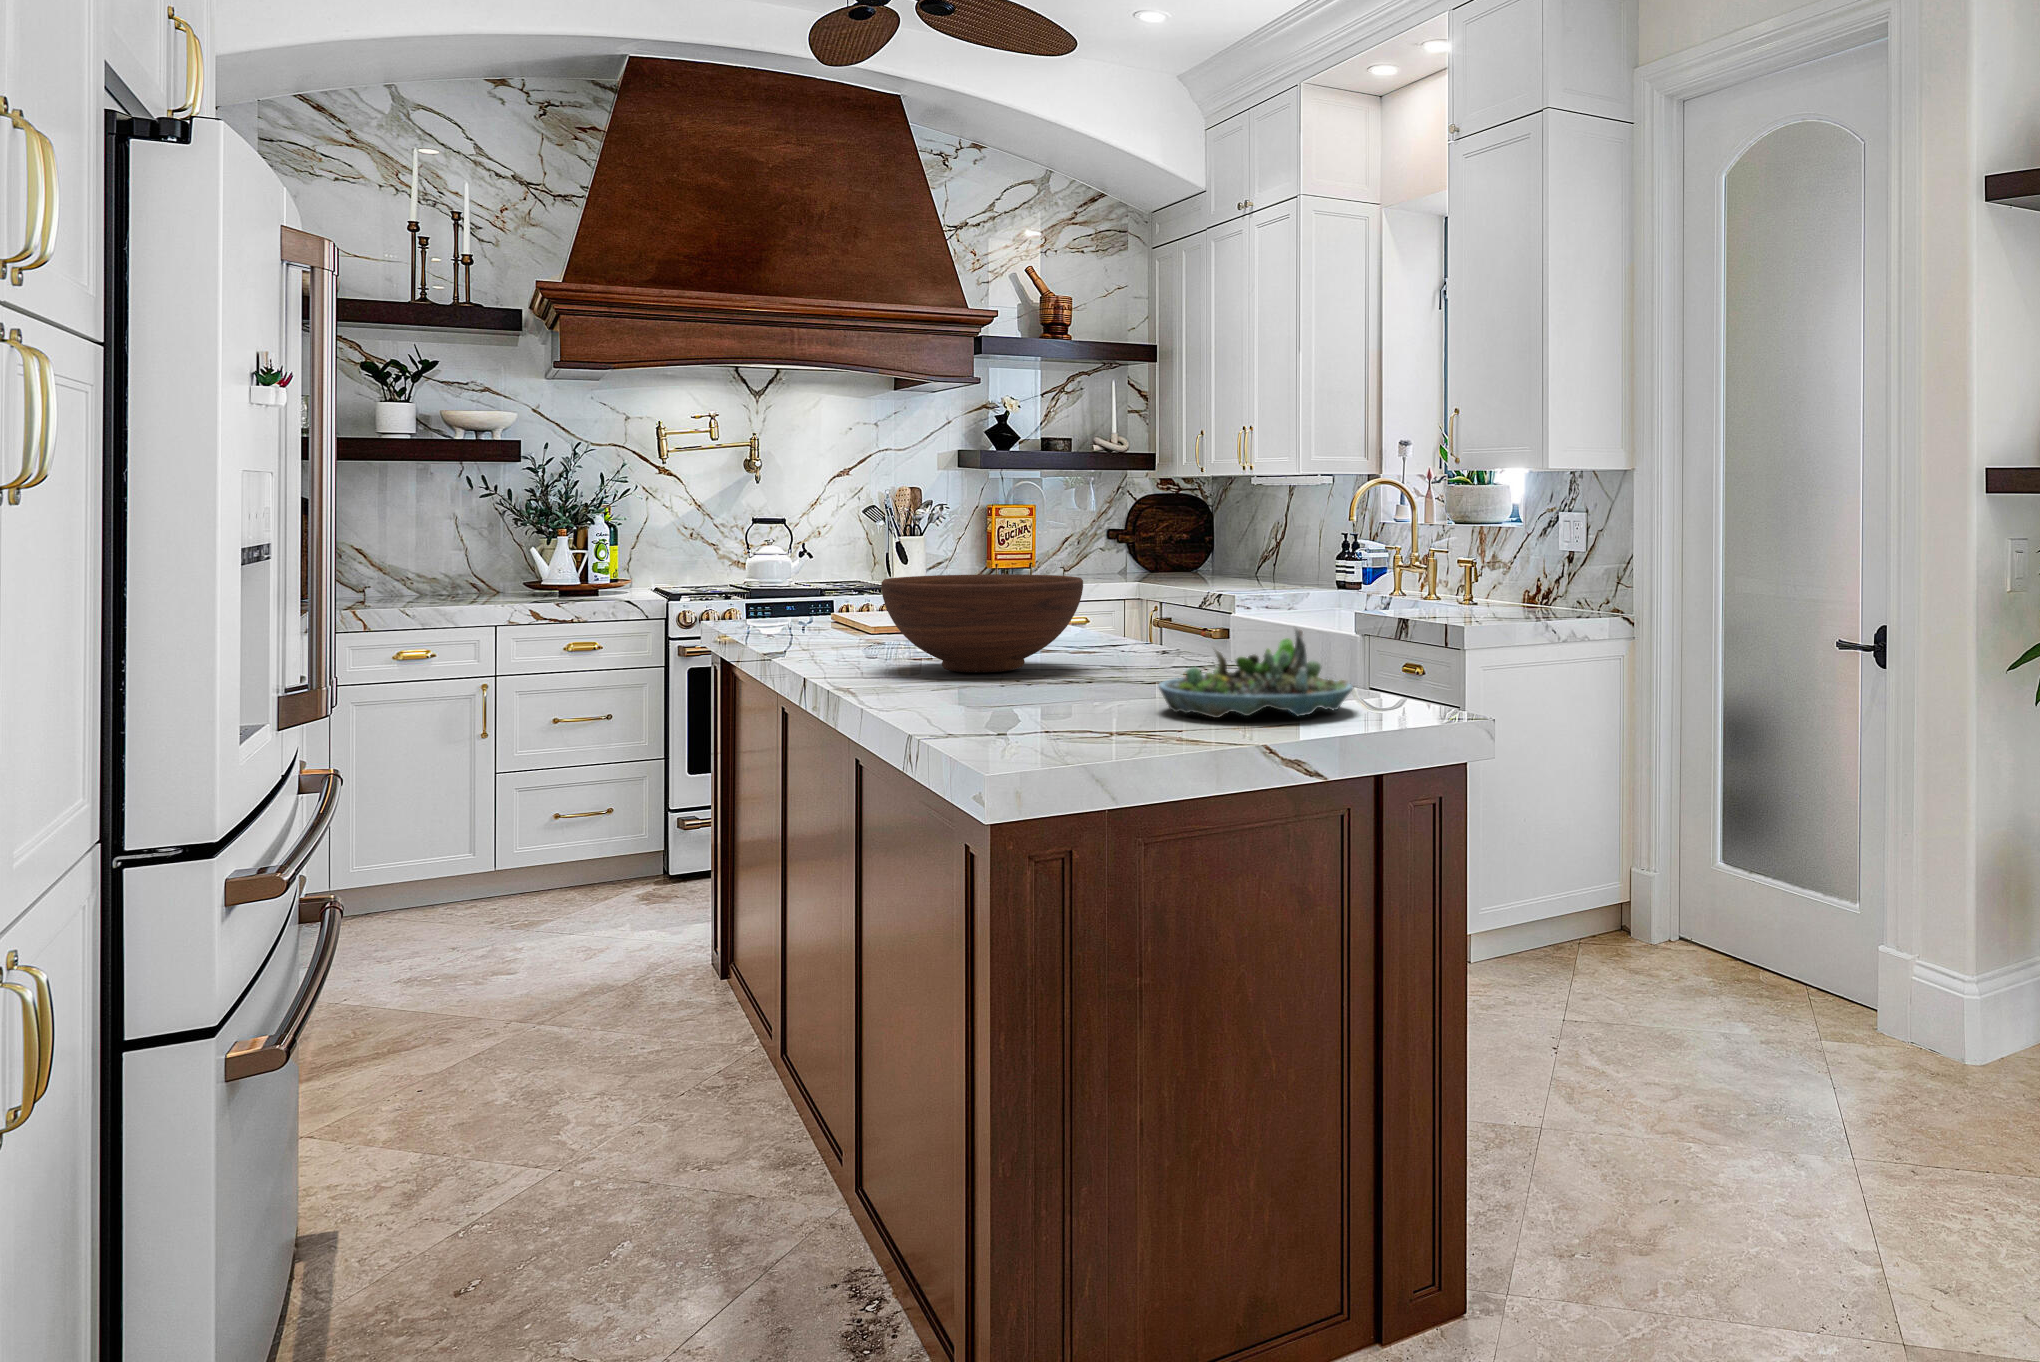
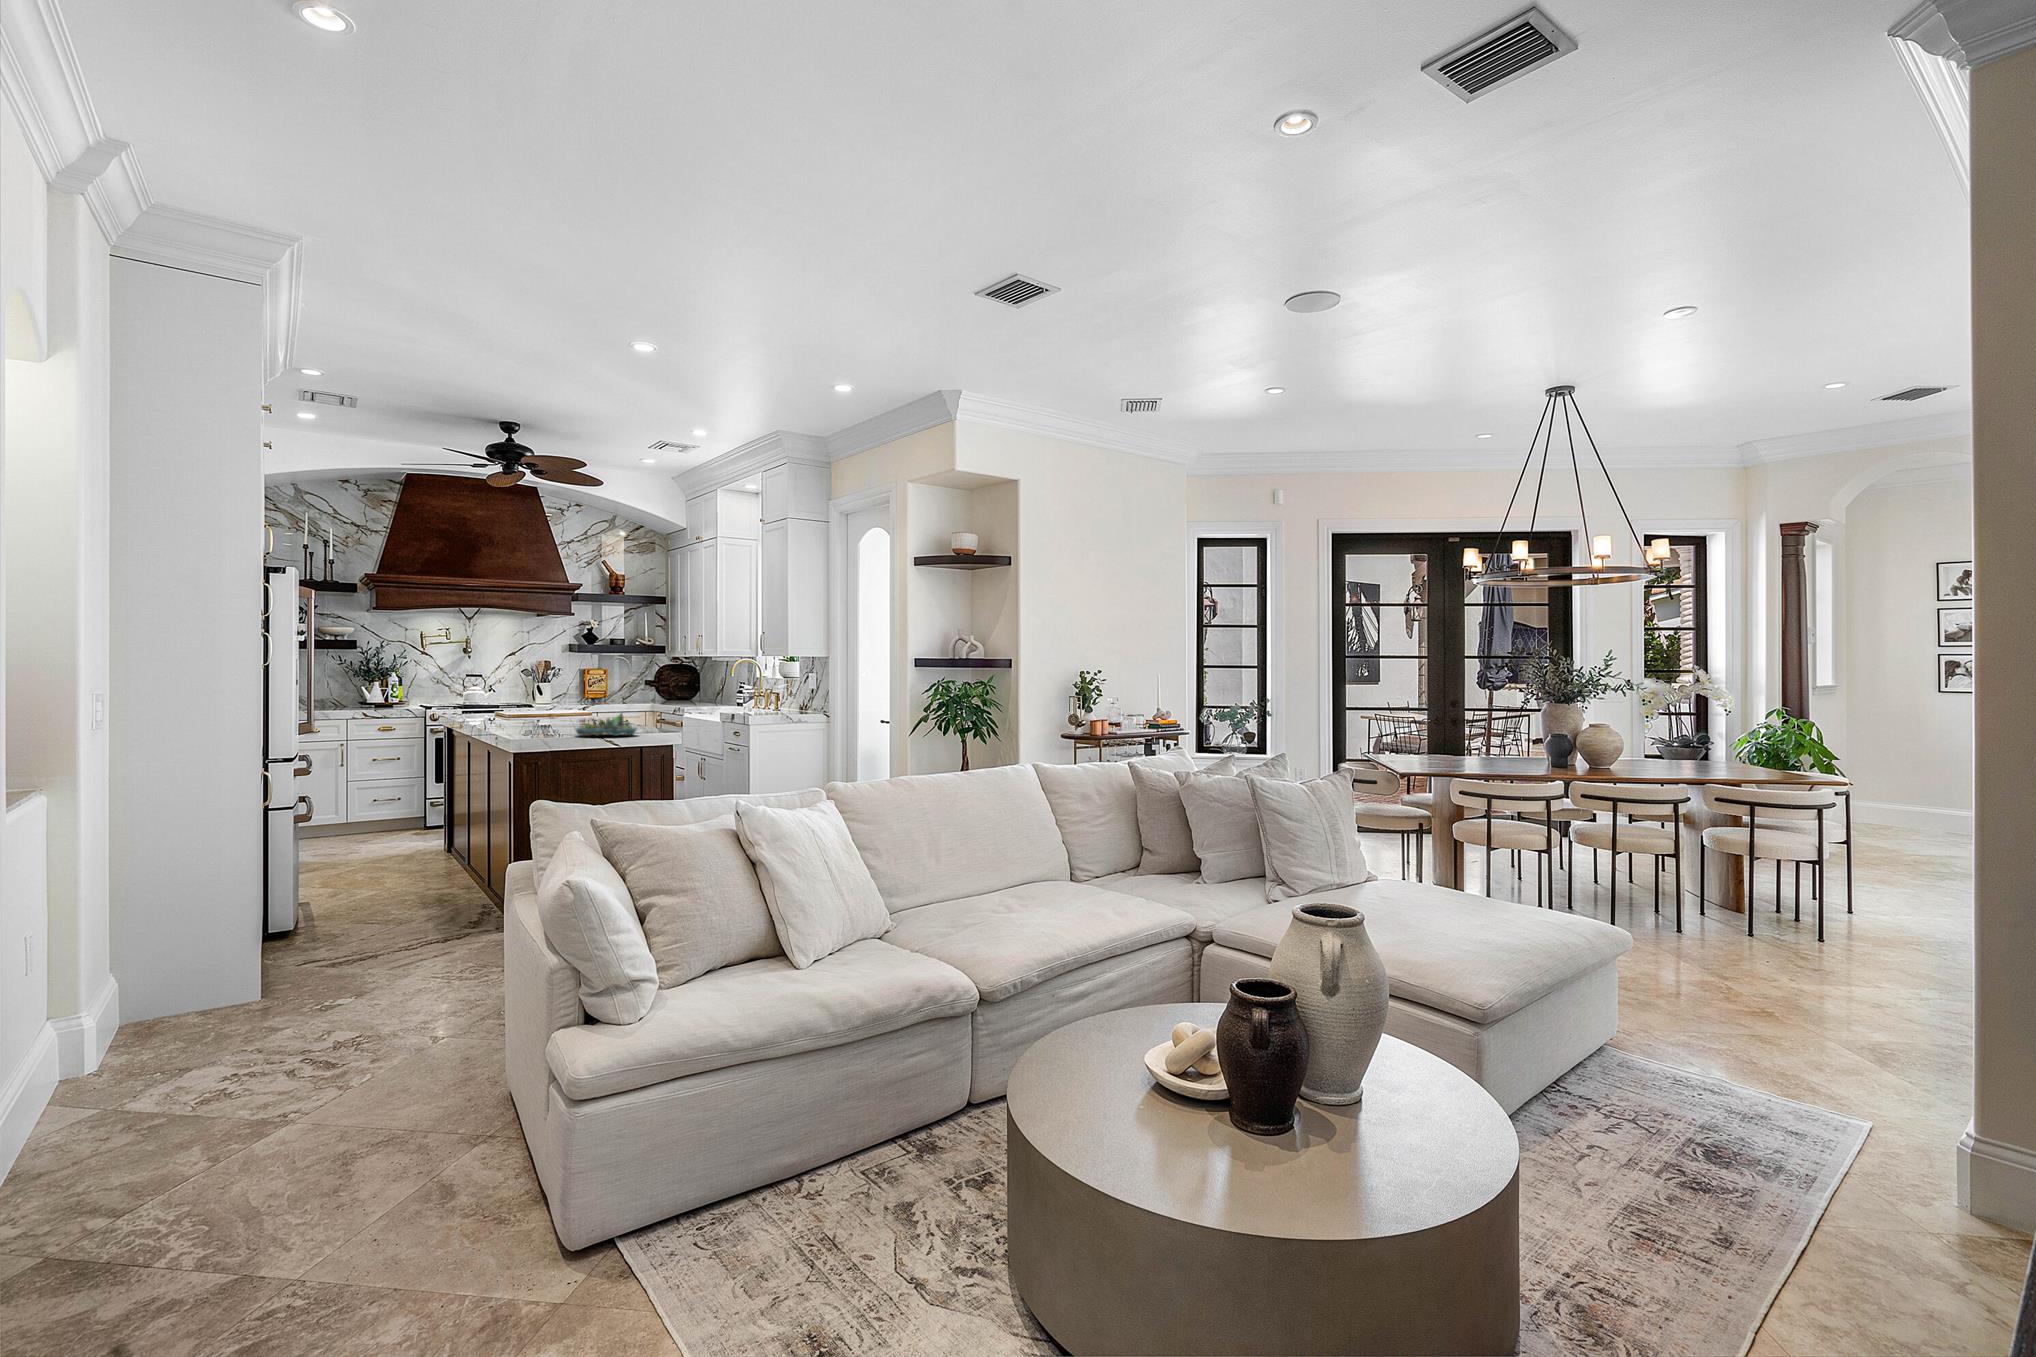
fruit bowl: present [881,574,1083,673] -> none [497,697,572,729]

